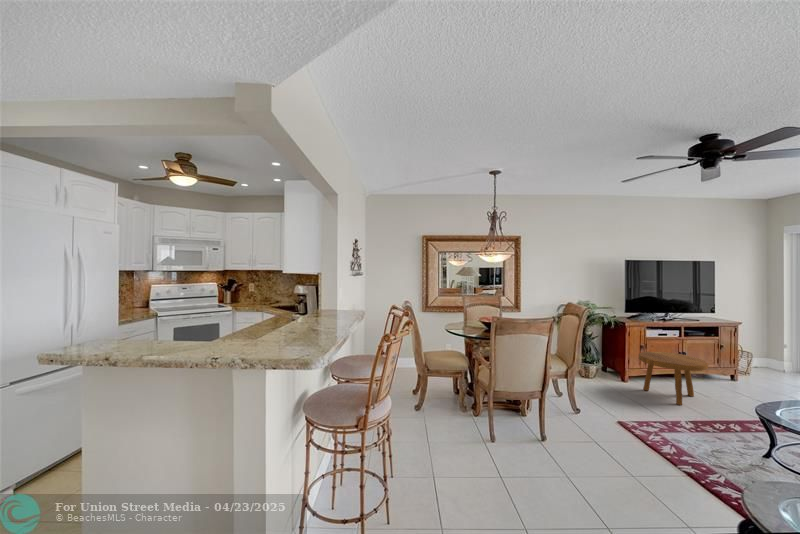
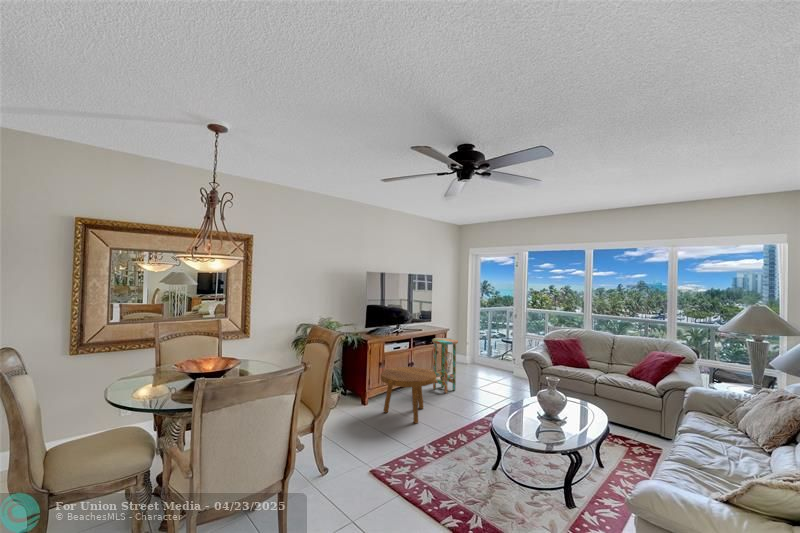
side table: none [713,331,752,391] -> present [432,338,458,393]

